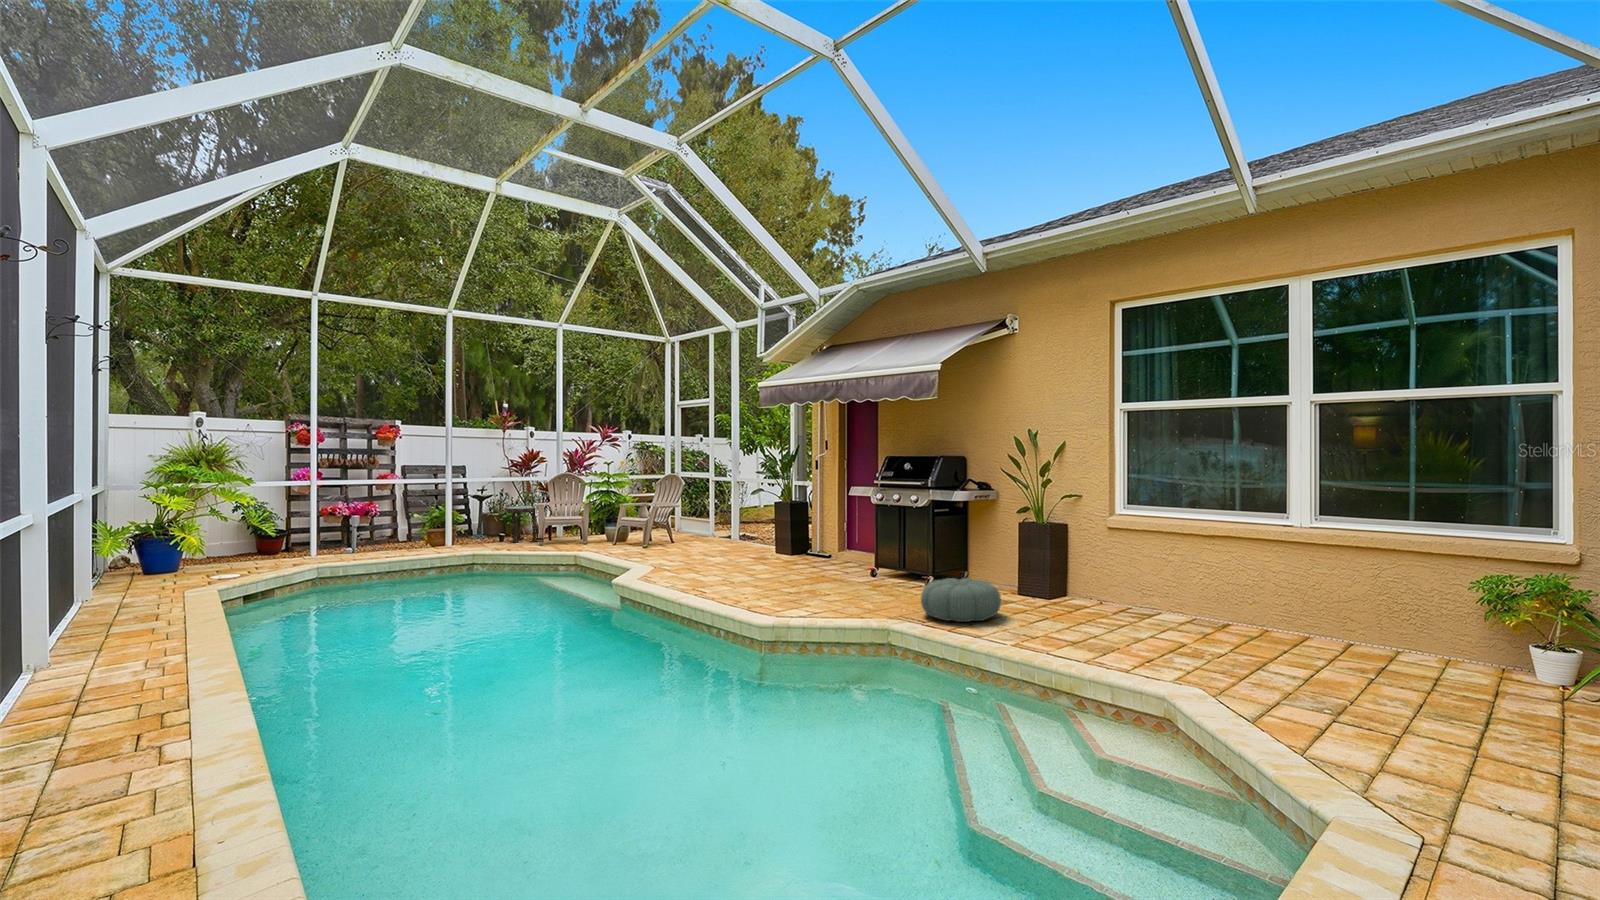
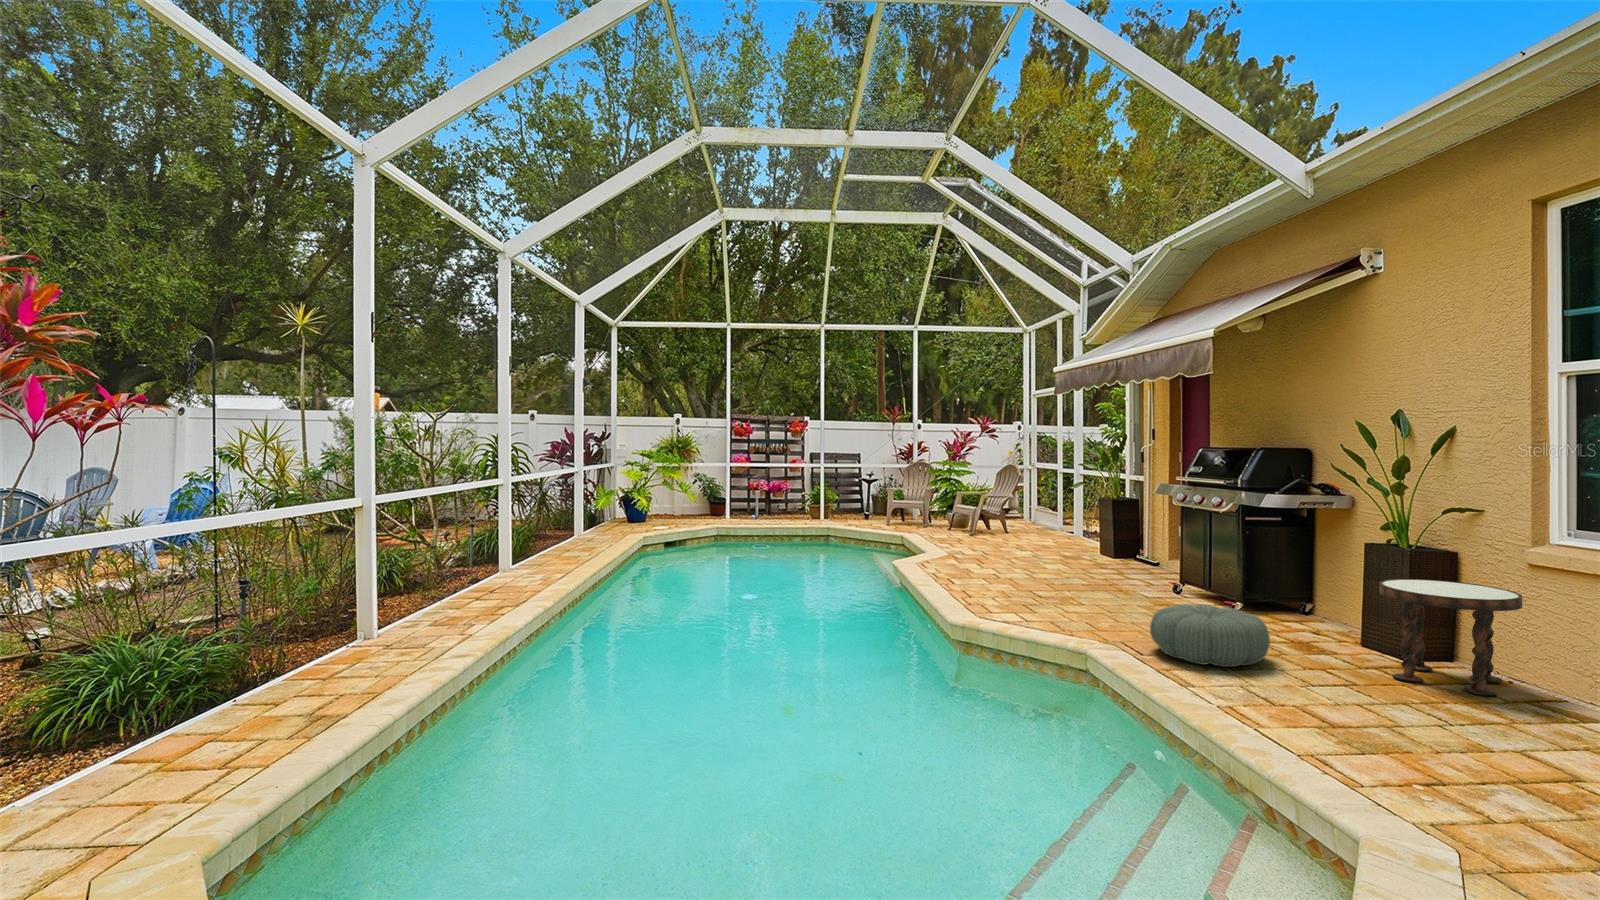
side table: present [505,505,543,543] -> present [1379,579,1522,696]

